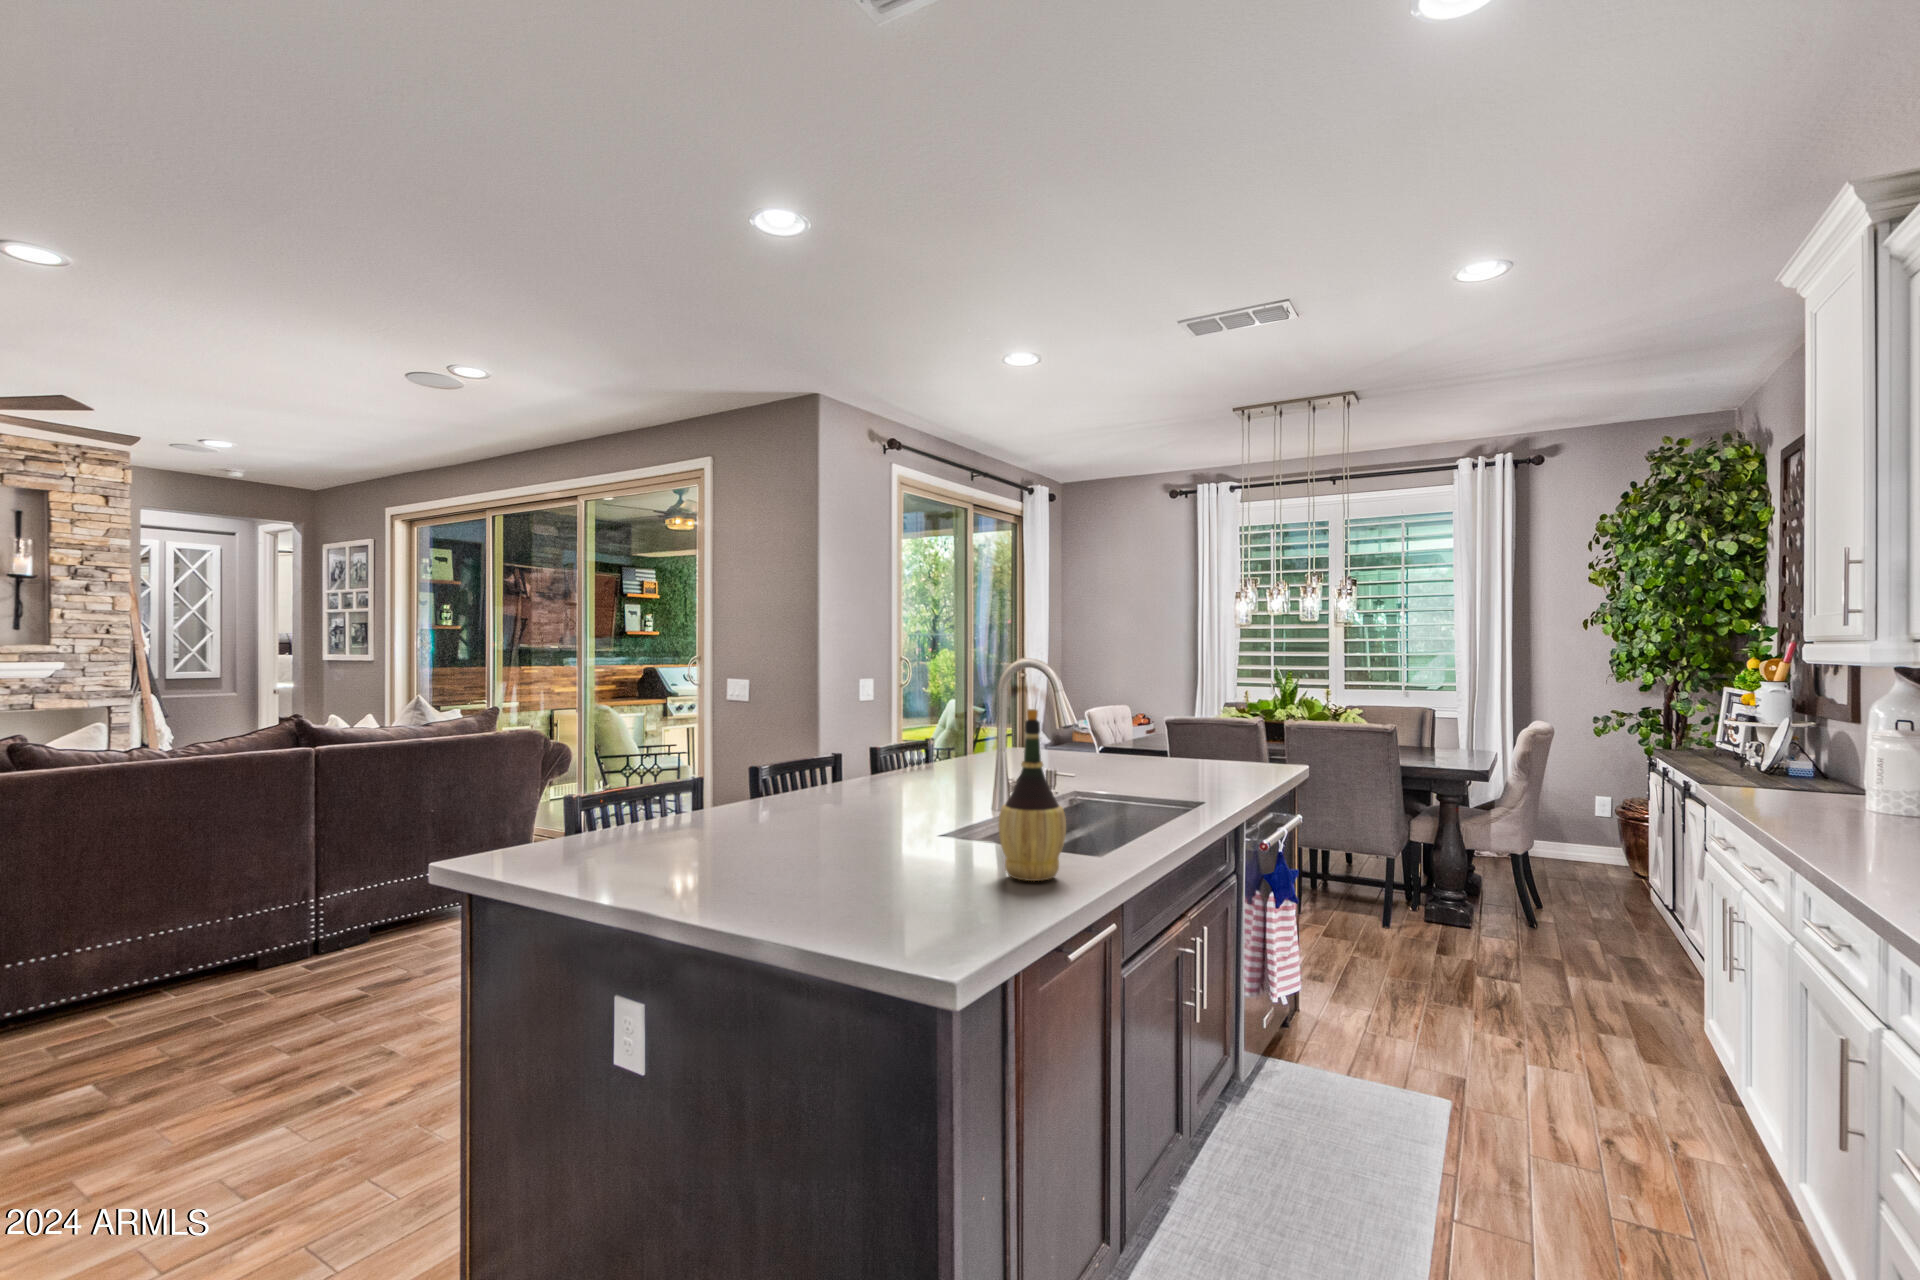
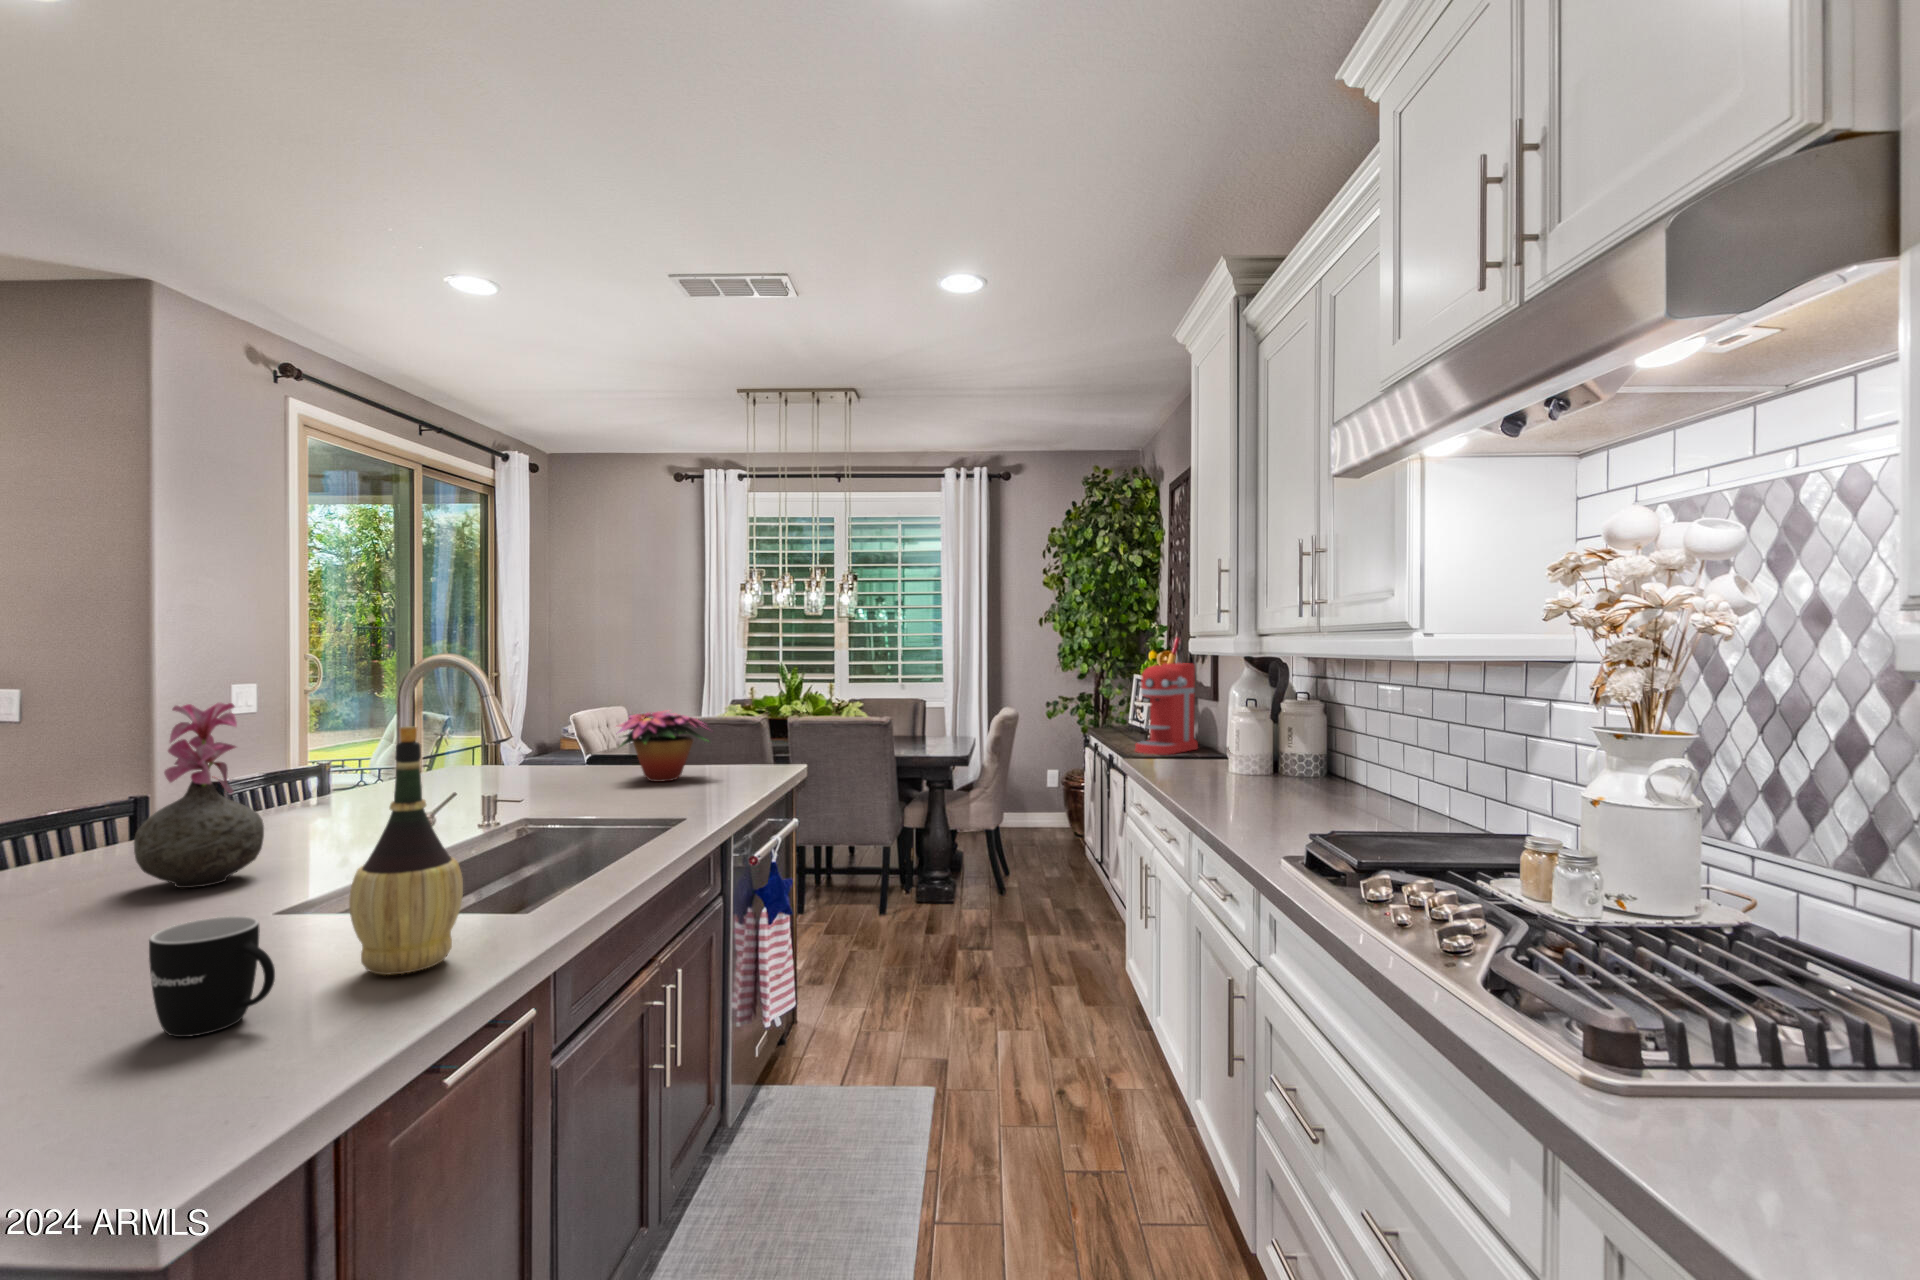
coffee maker: none [1719,674,1818,784] -> present [1135,663,1198,754]
vase: none [850,691,919,816] -> present [134,703,264,888]
flower arrangement: none [1134,708,1228,772] -> present [618,711,707,782]
mug: none [903,826,968,897] -> present [149,916,275,1037]

